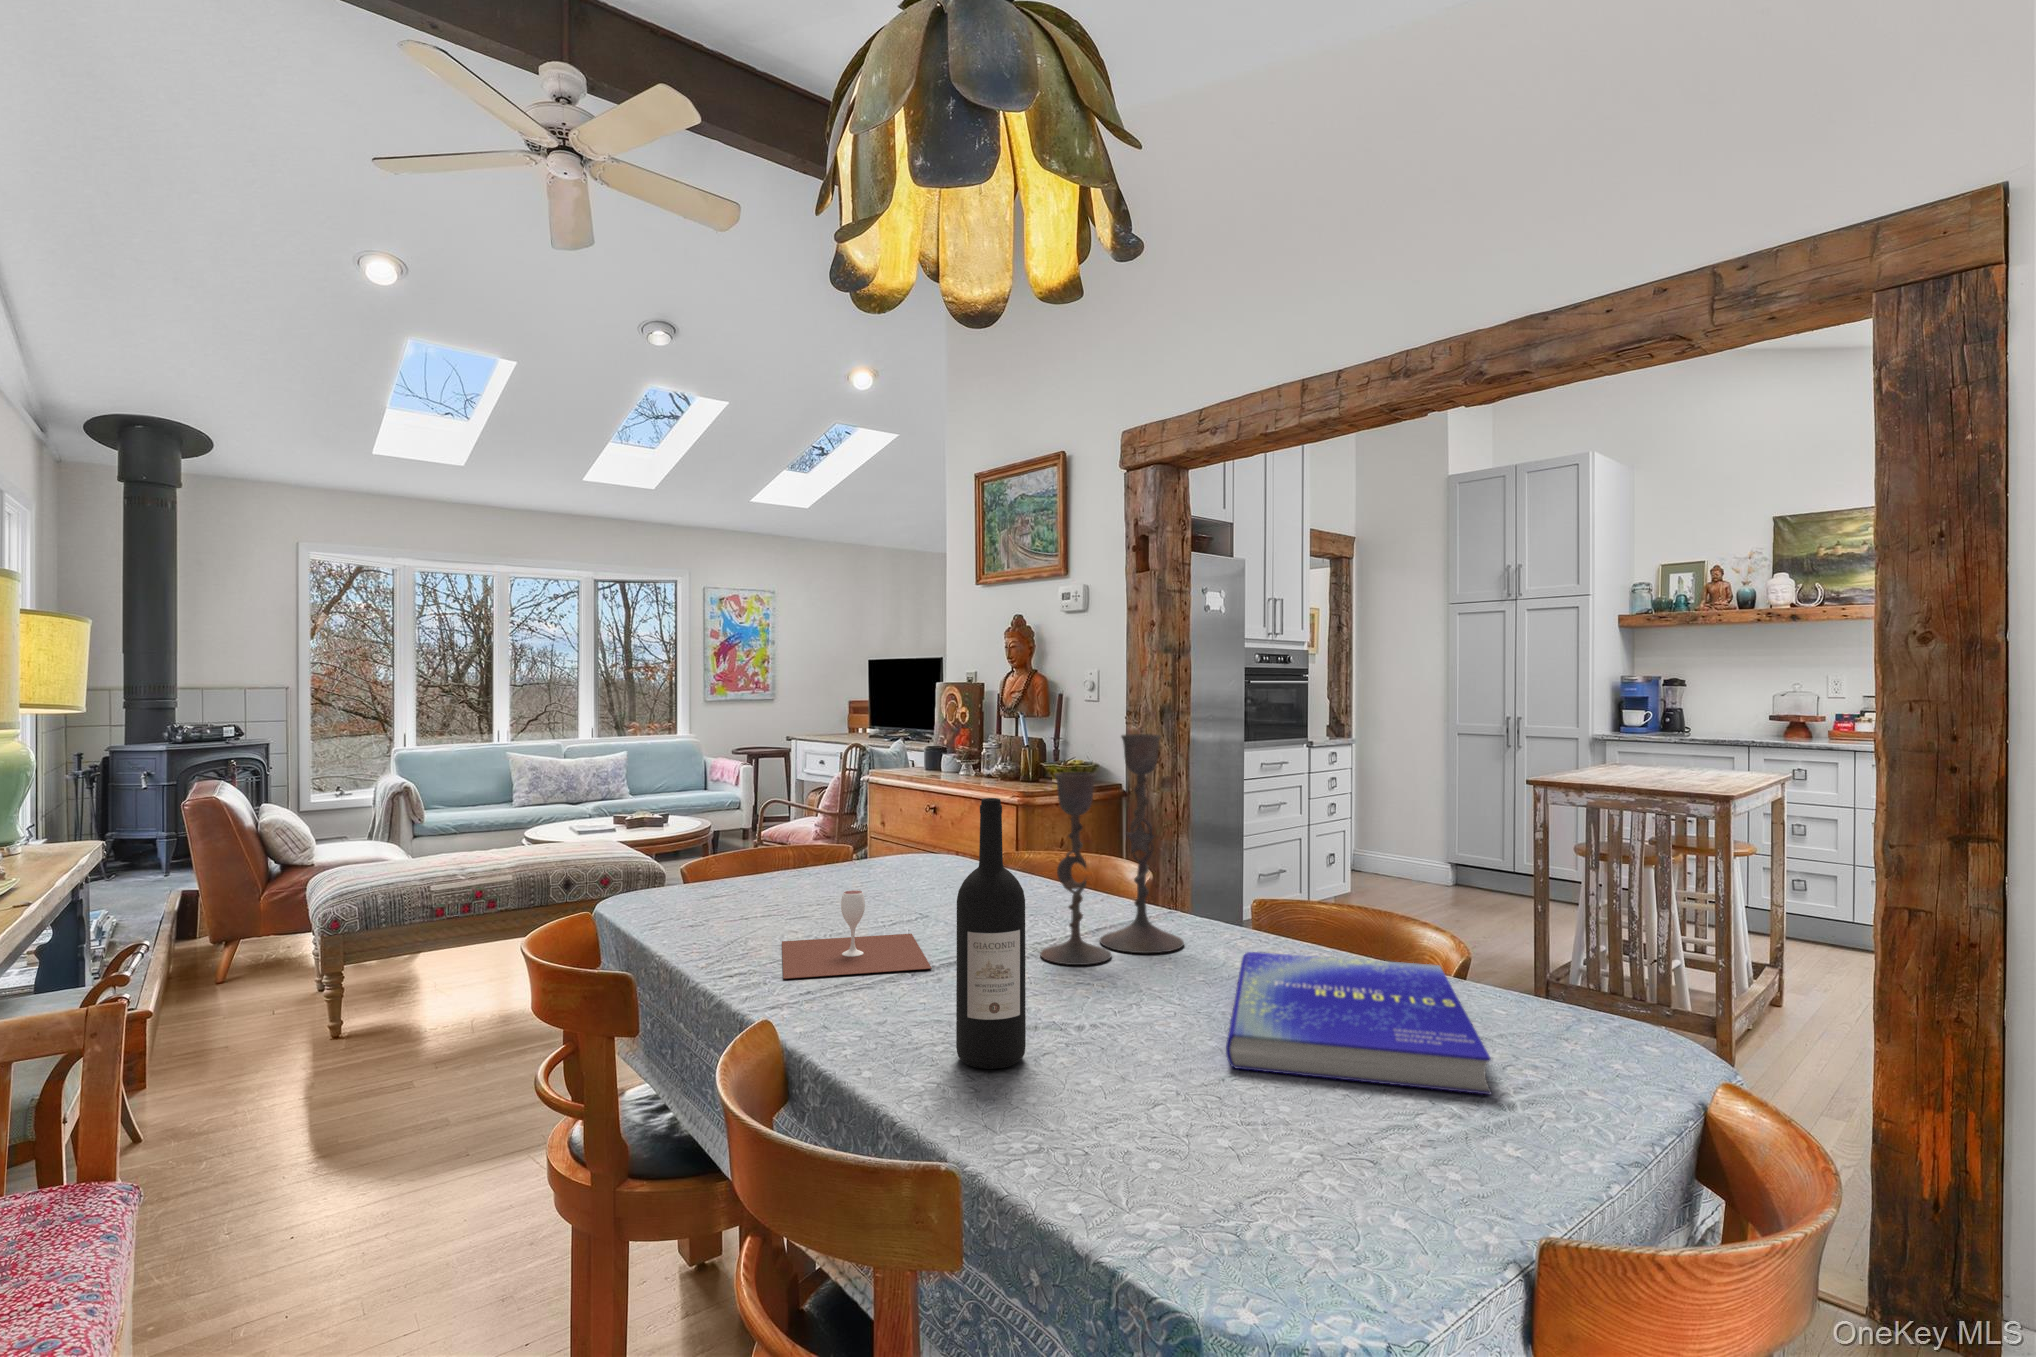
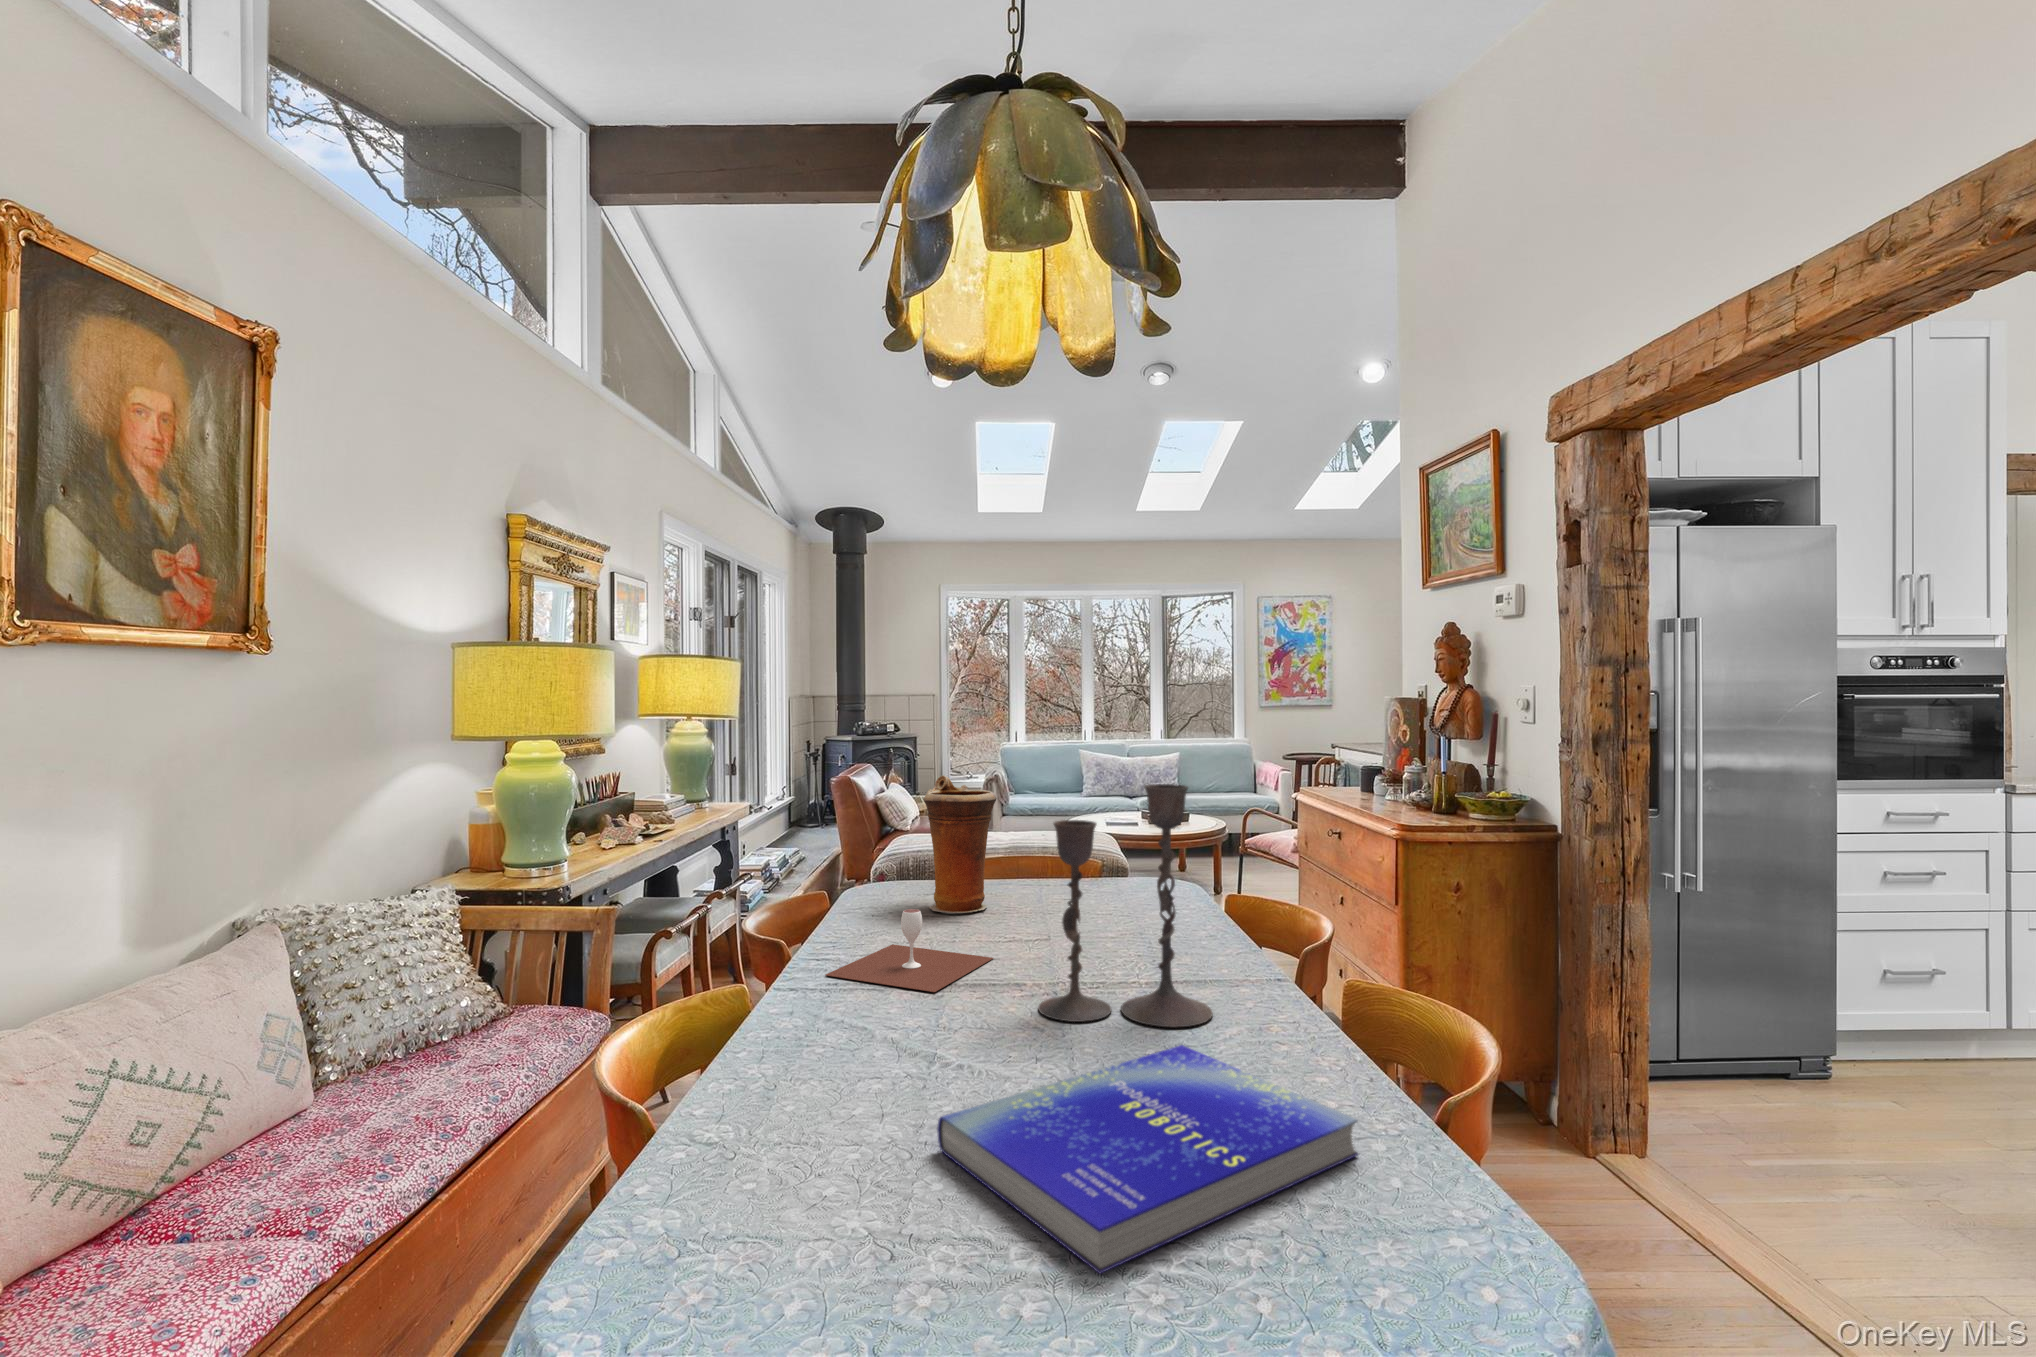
vase: none [723,751,811,907] -> present [924,775,997,913]
wine bottle: present [956,798,1026,1069] -> none [766,844,830,1088]

